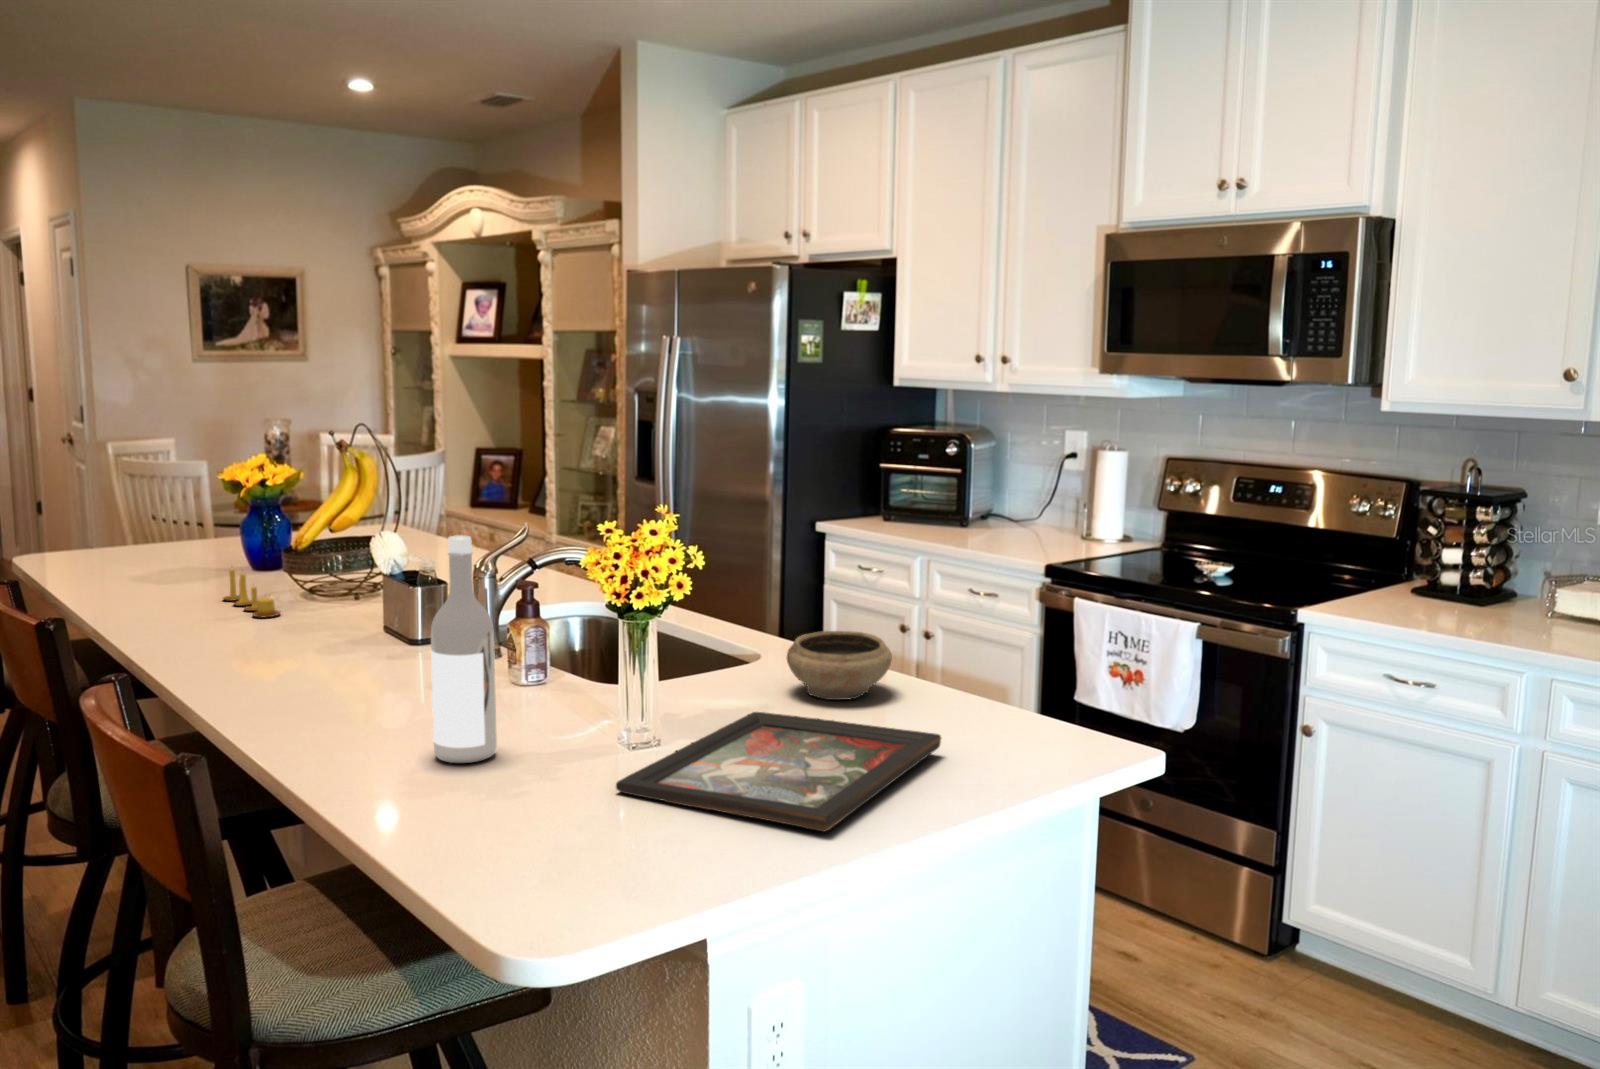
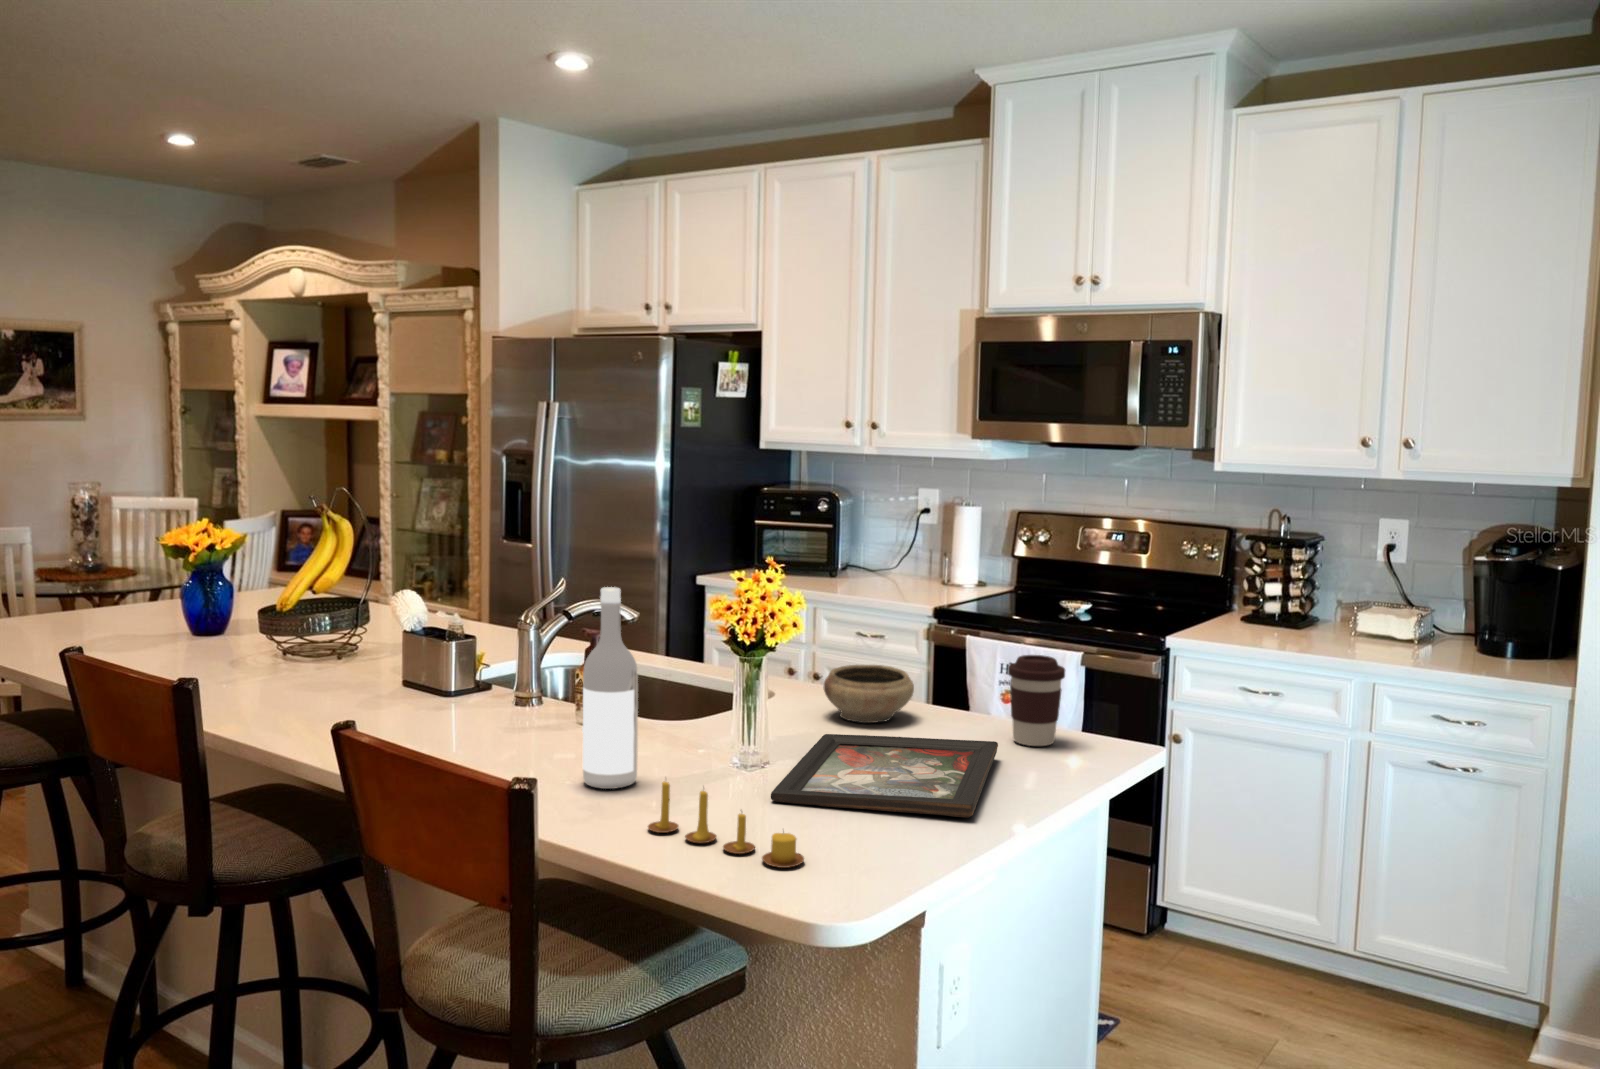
candle: present [223,568,280,617] -> present [648,781,804,868]
coffee cup: none [976,630,1046,742] -> present [1008,655,1065,746]

